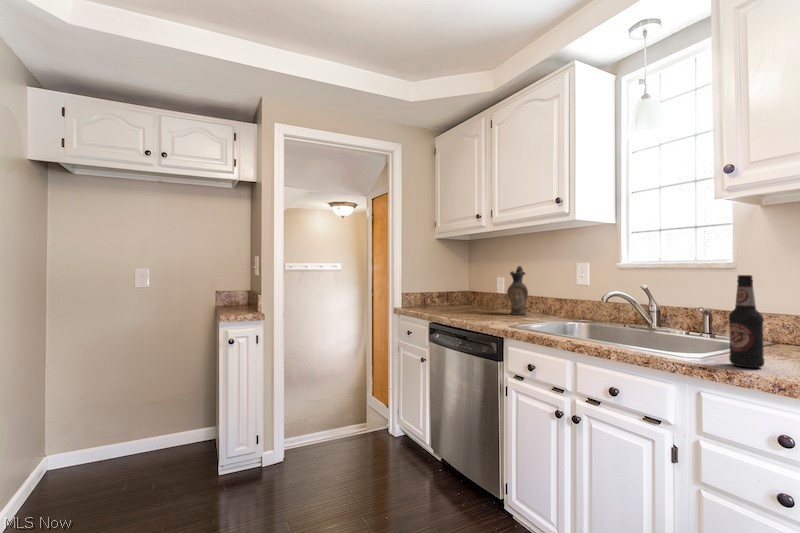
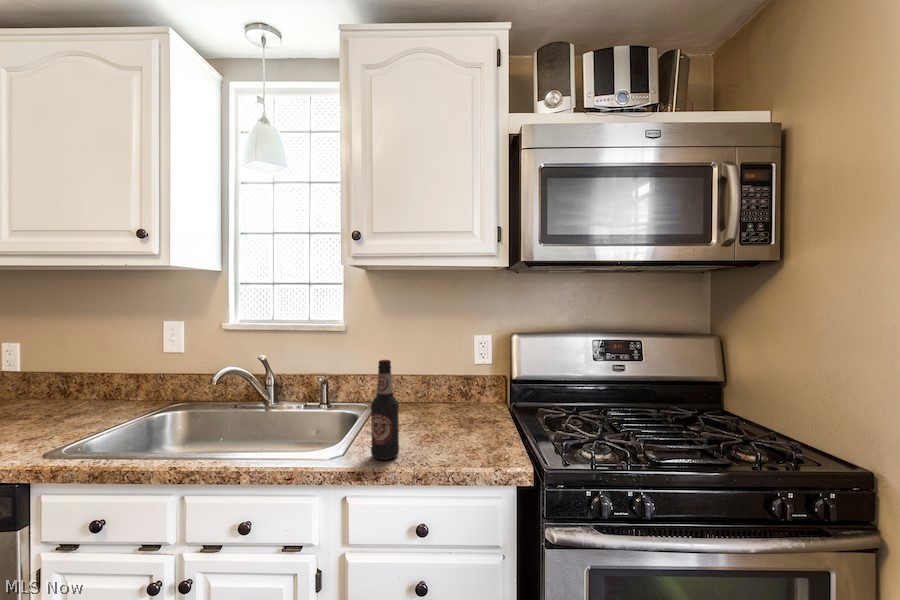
ceramic pitcher: present [507,266,528,315] -> none [31,327,76,413]

